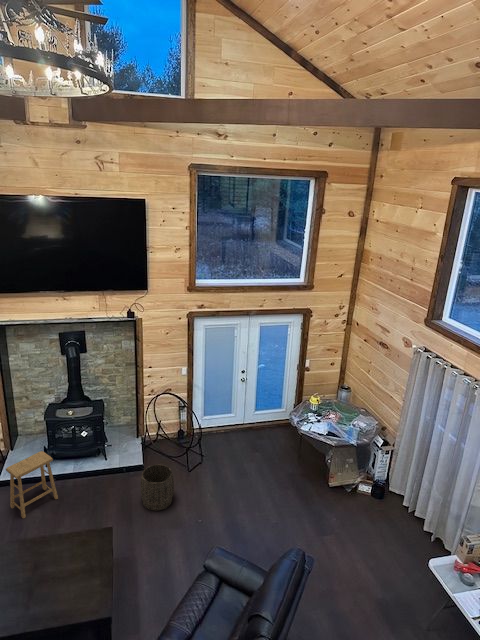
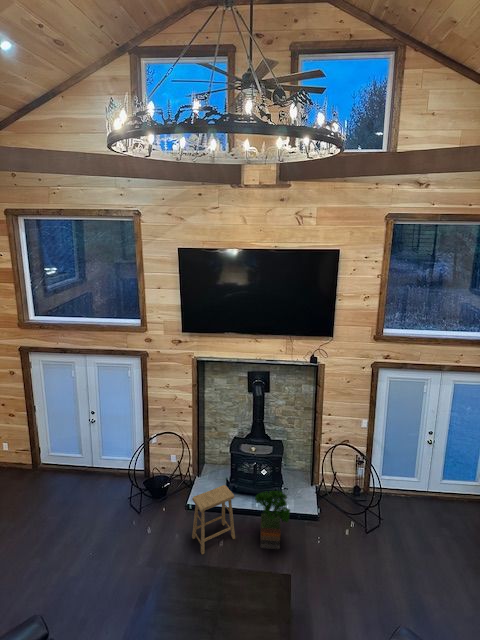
potted tree: none [74,445,112,500] -> present [255,491,290,549]
woven basket: present [140,464,174,511] -> none [321,526,360,586]

